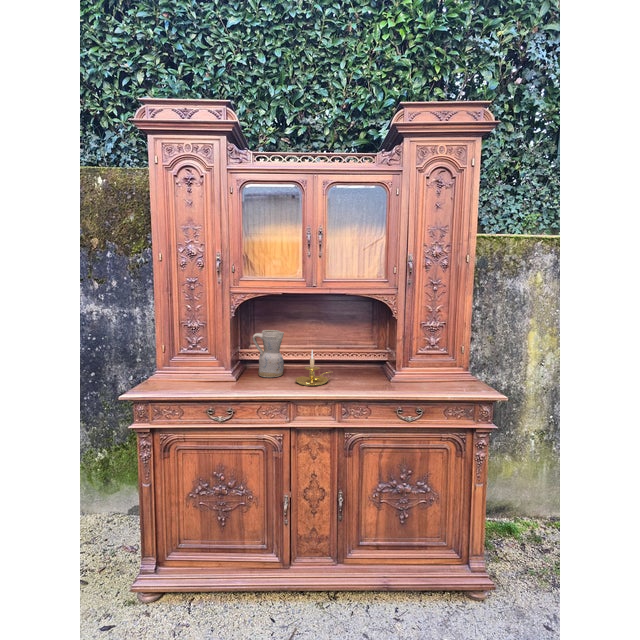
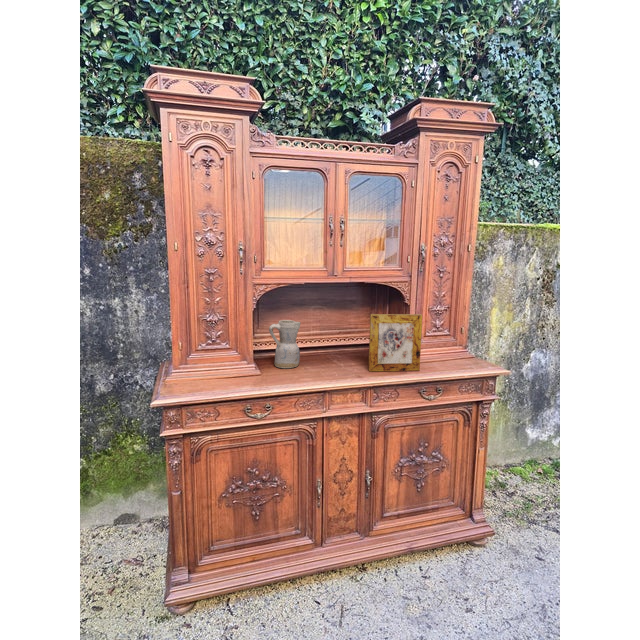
picture frame: none [346,326,403,389] -> present [369,314,422,371]
candle holder: present [295,350,331,386] -> none [319,338,355,374]

